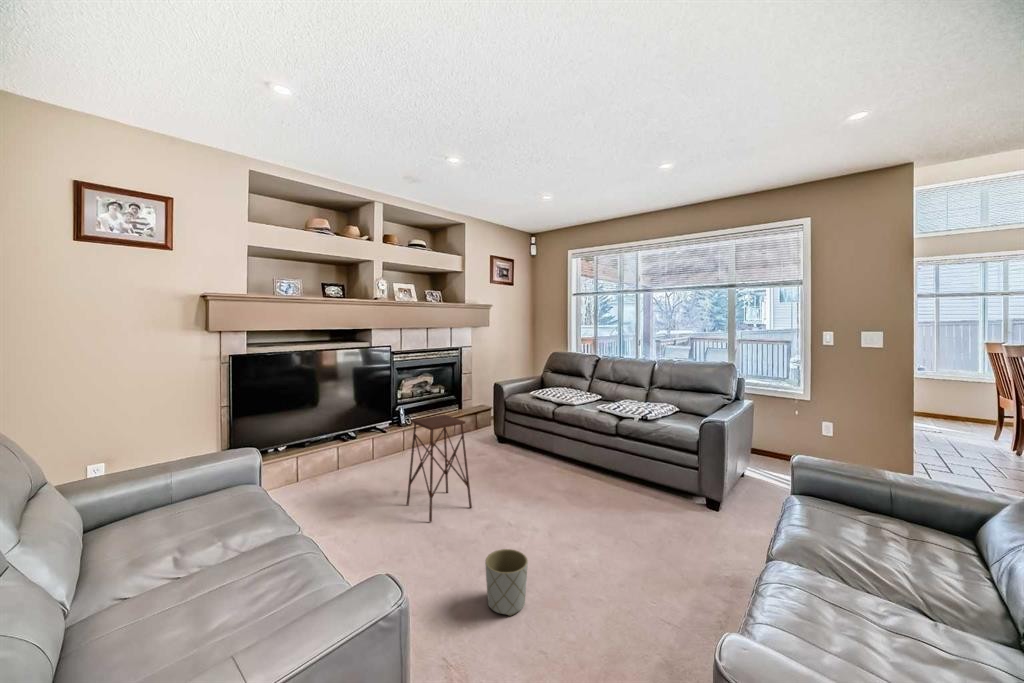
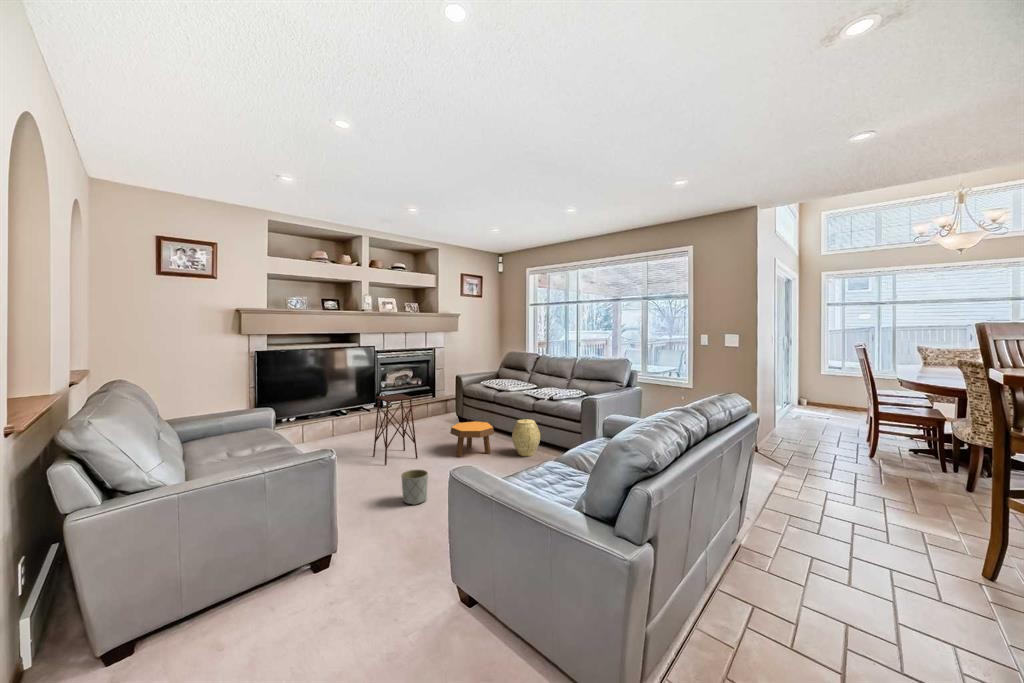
woven basket: none [599,448,639,500] -> present [512,419,540,456]
footstool: none [513,449,575,504] -> present [450,421,494,457]

